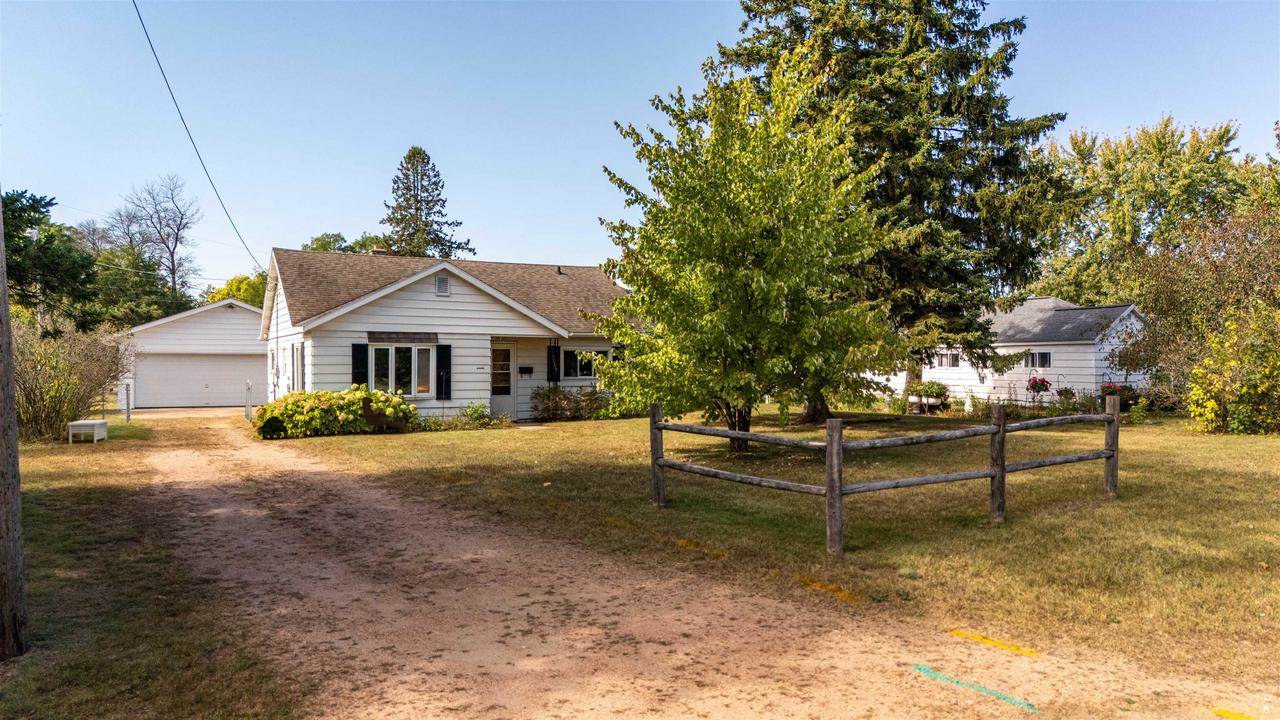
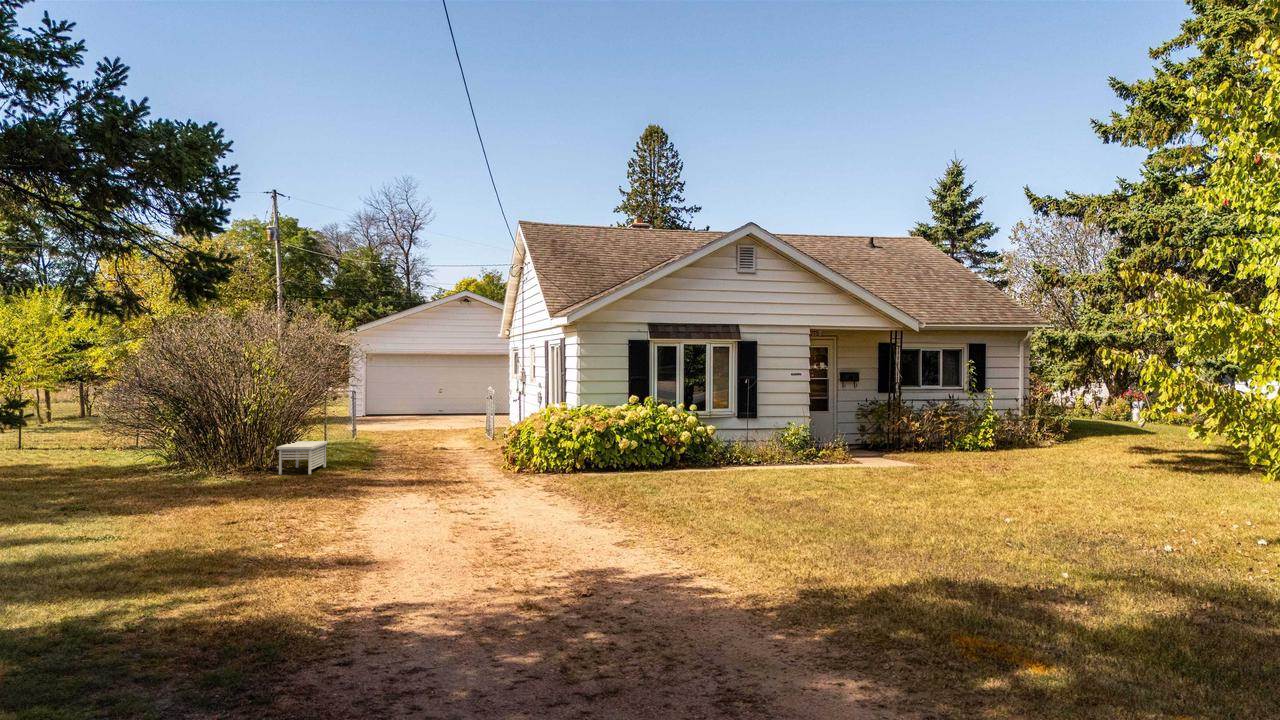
lounge chair: present [362,397,406,435] -> none [649,416,710,472]
potted plant: present [259,416,288,439] -> none [513,442,552,476]

